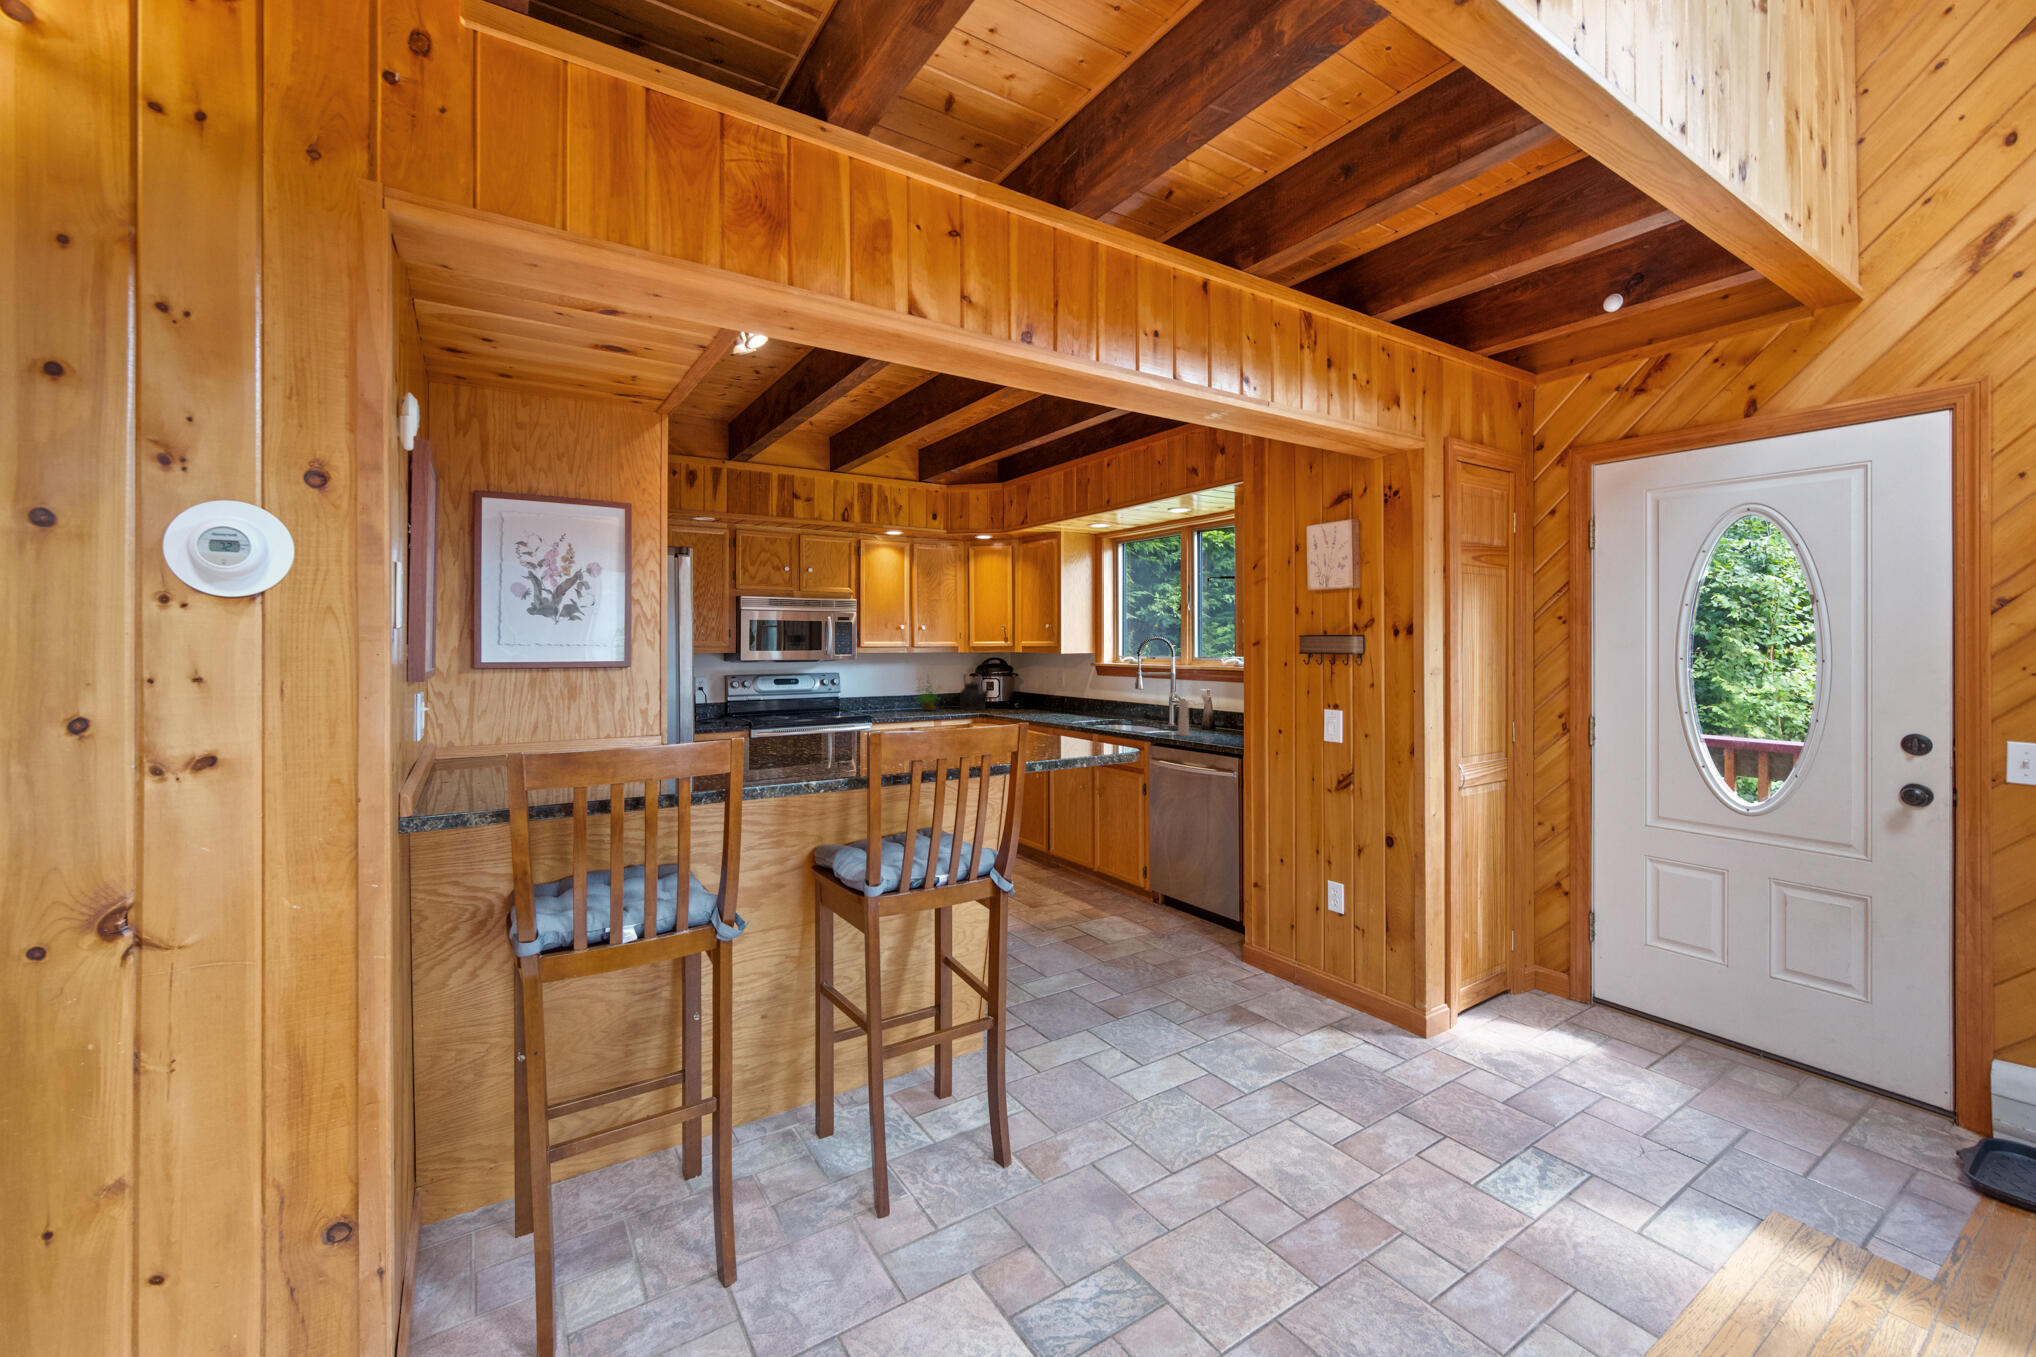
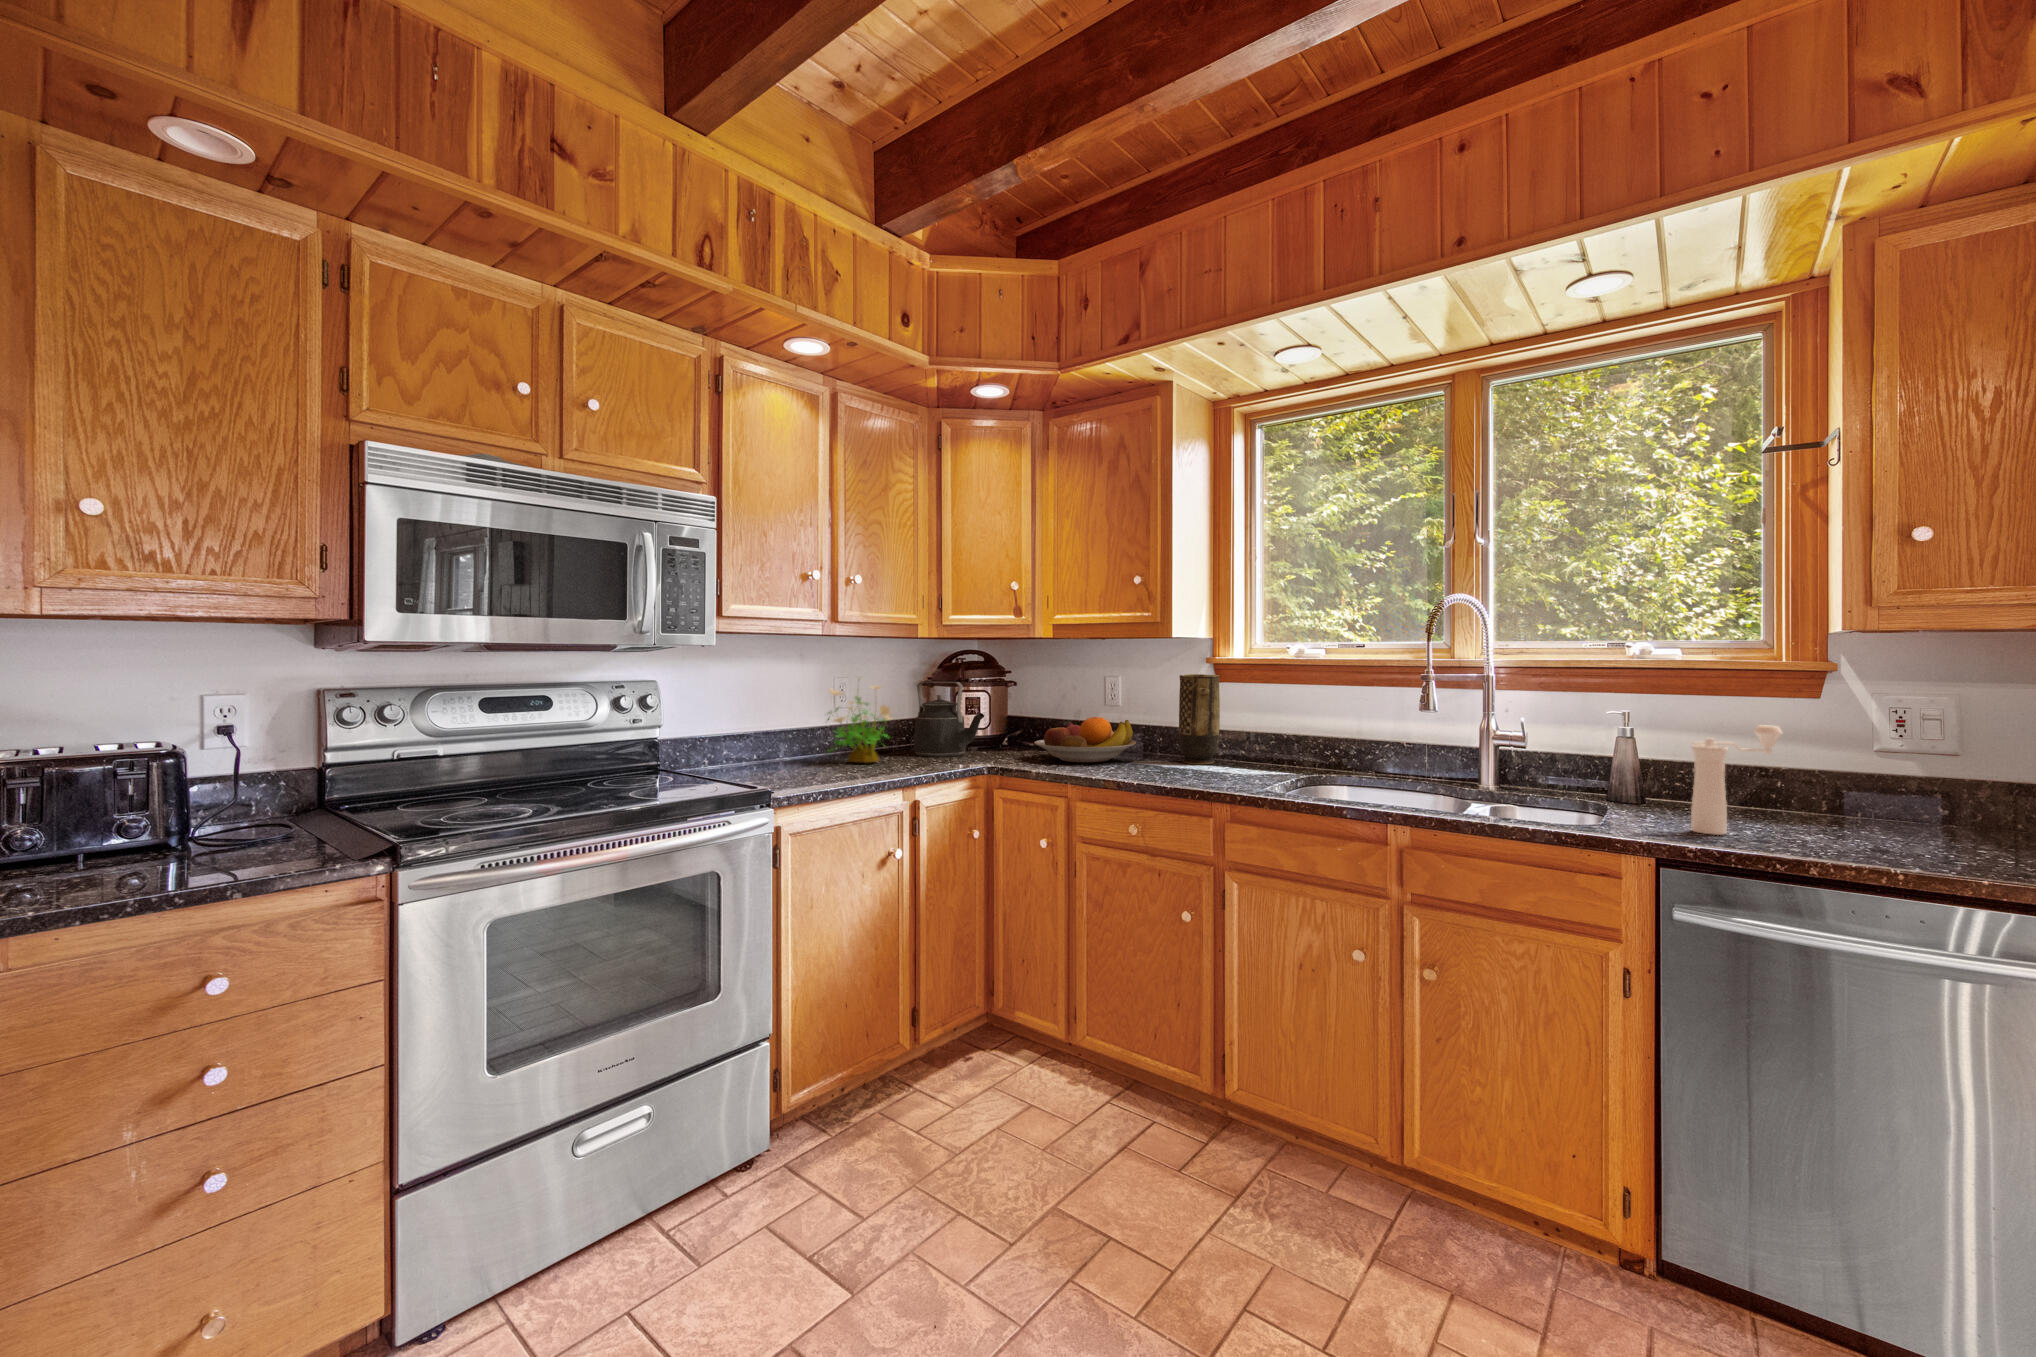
vase: none [1073,671,1093,715] -> present [1179,674,1220,764]
fruit bowl: none [1009,692,1057,713] -> present [1035,717,1136,763]

